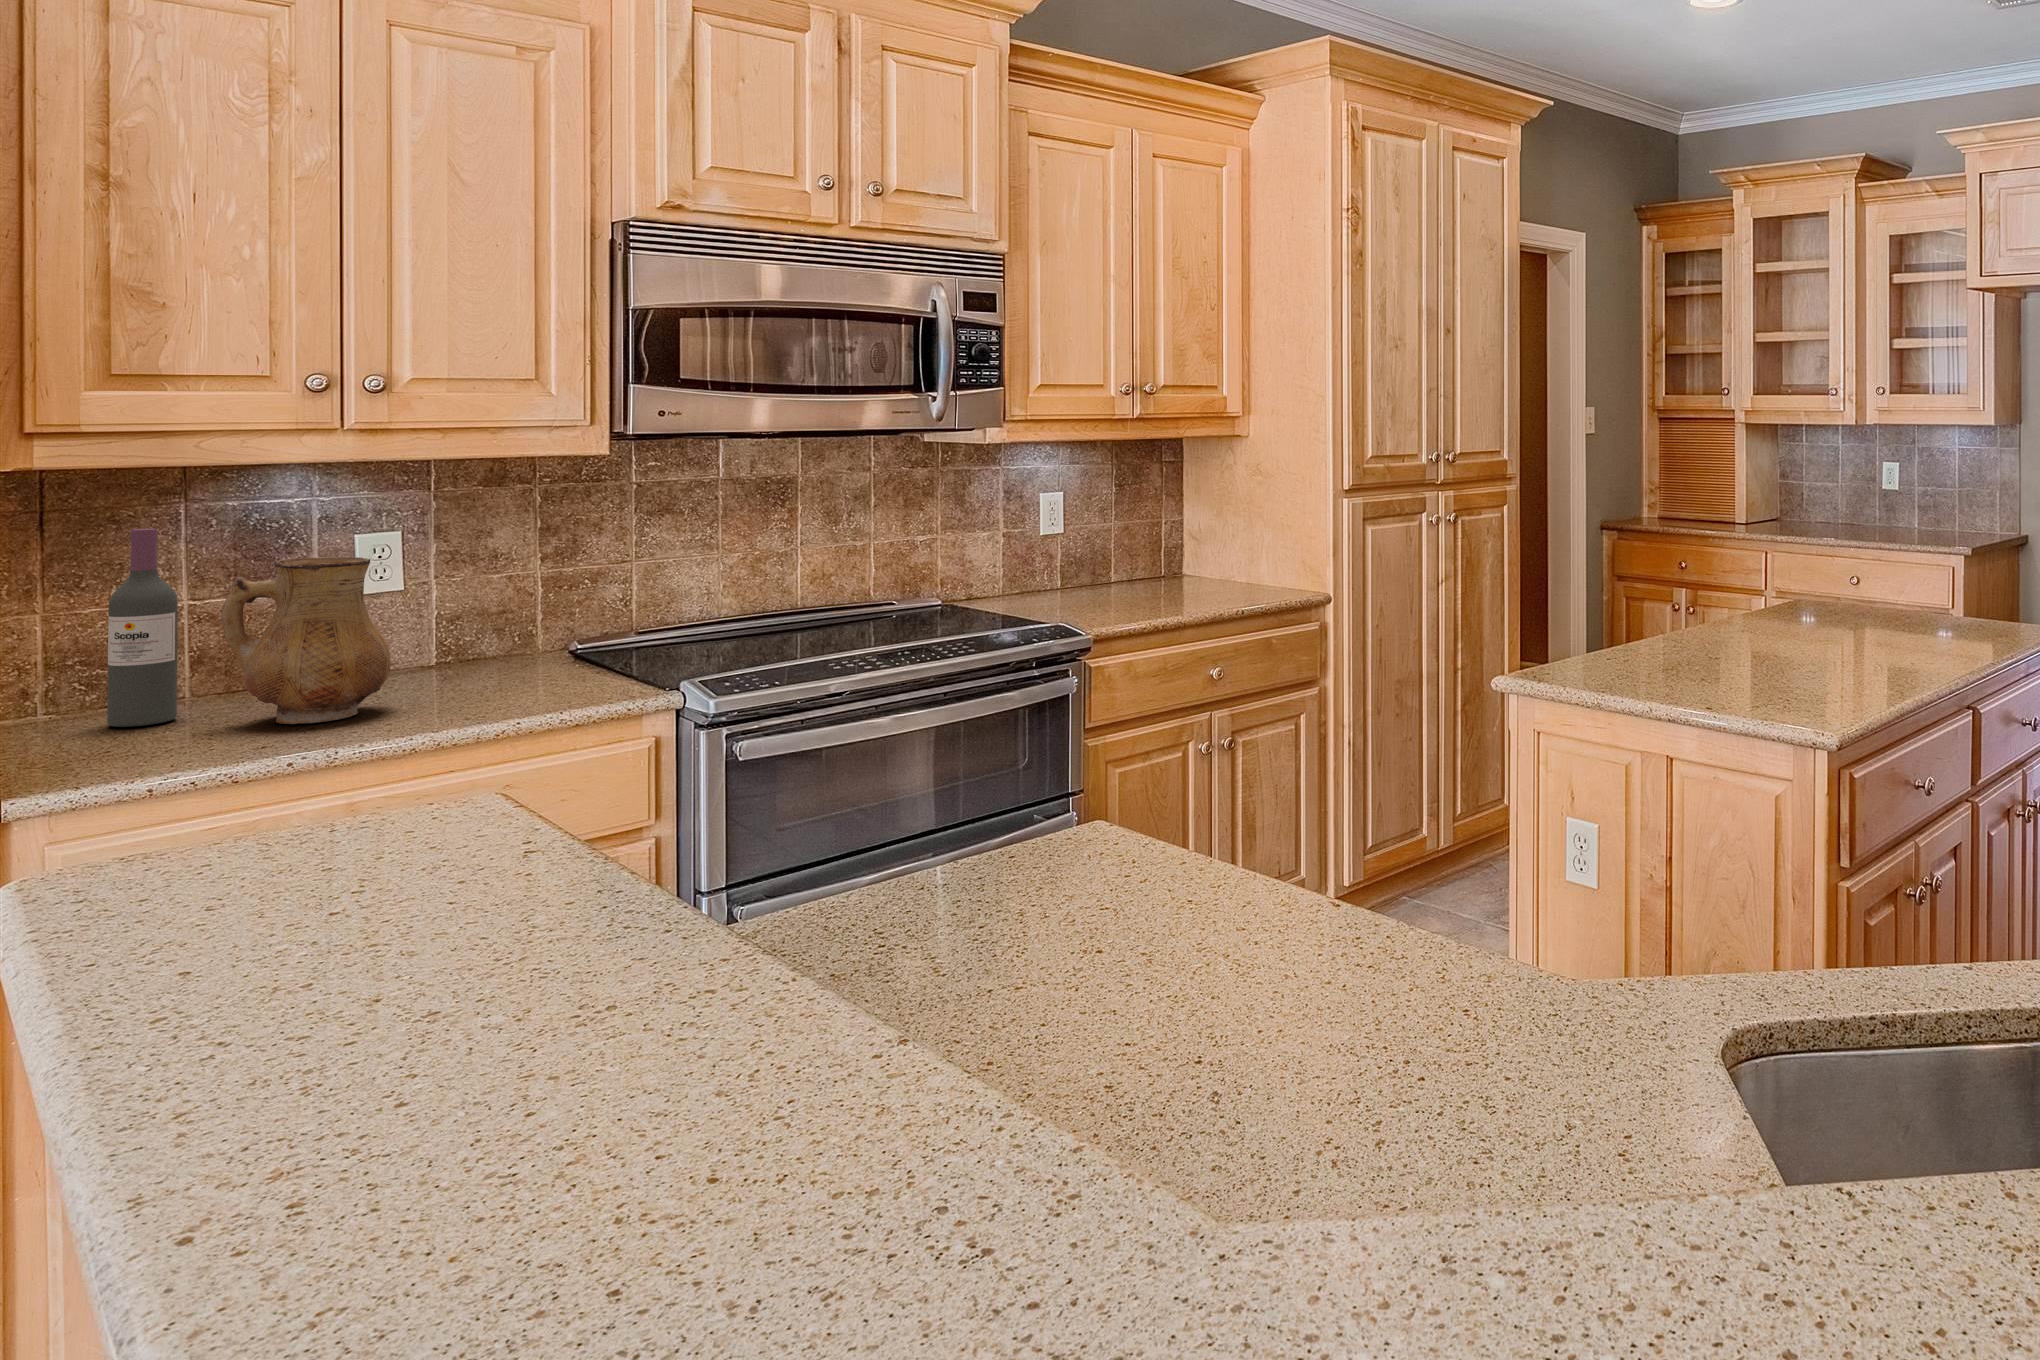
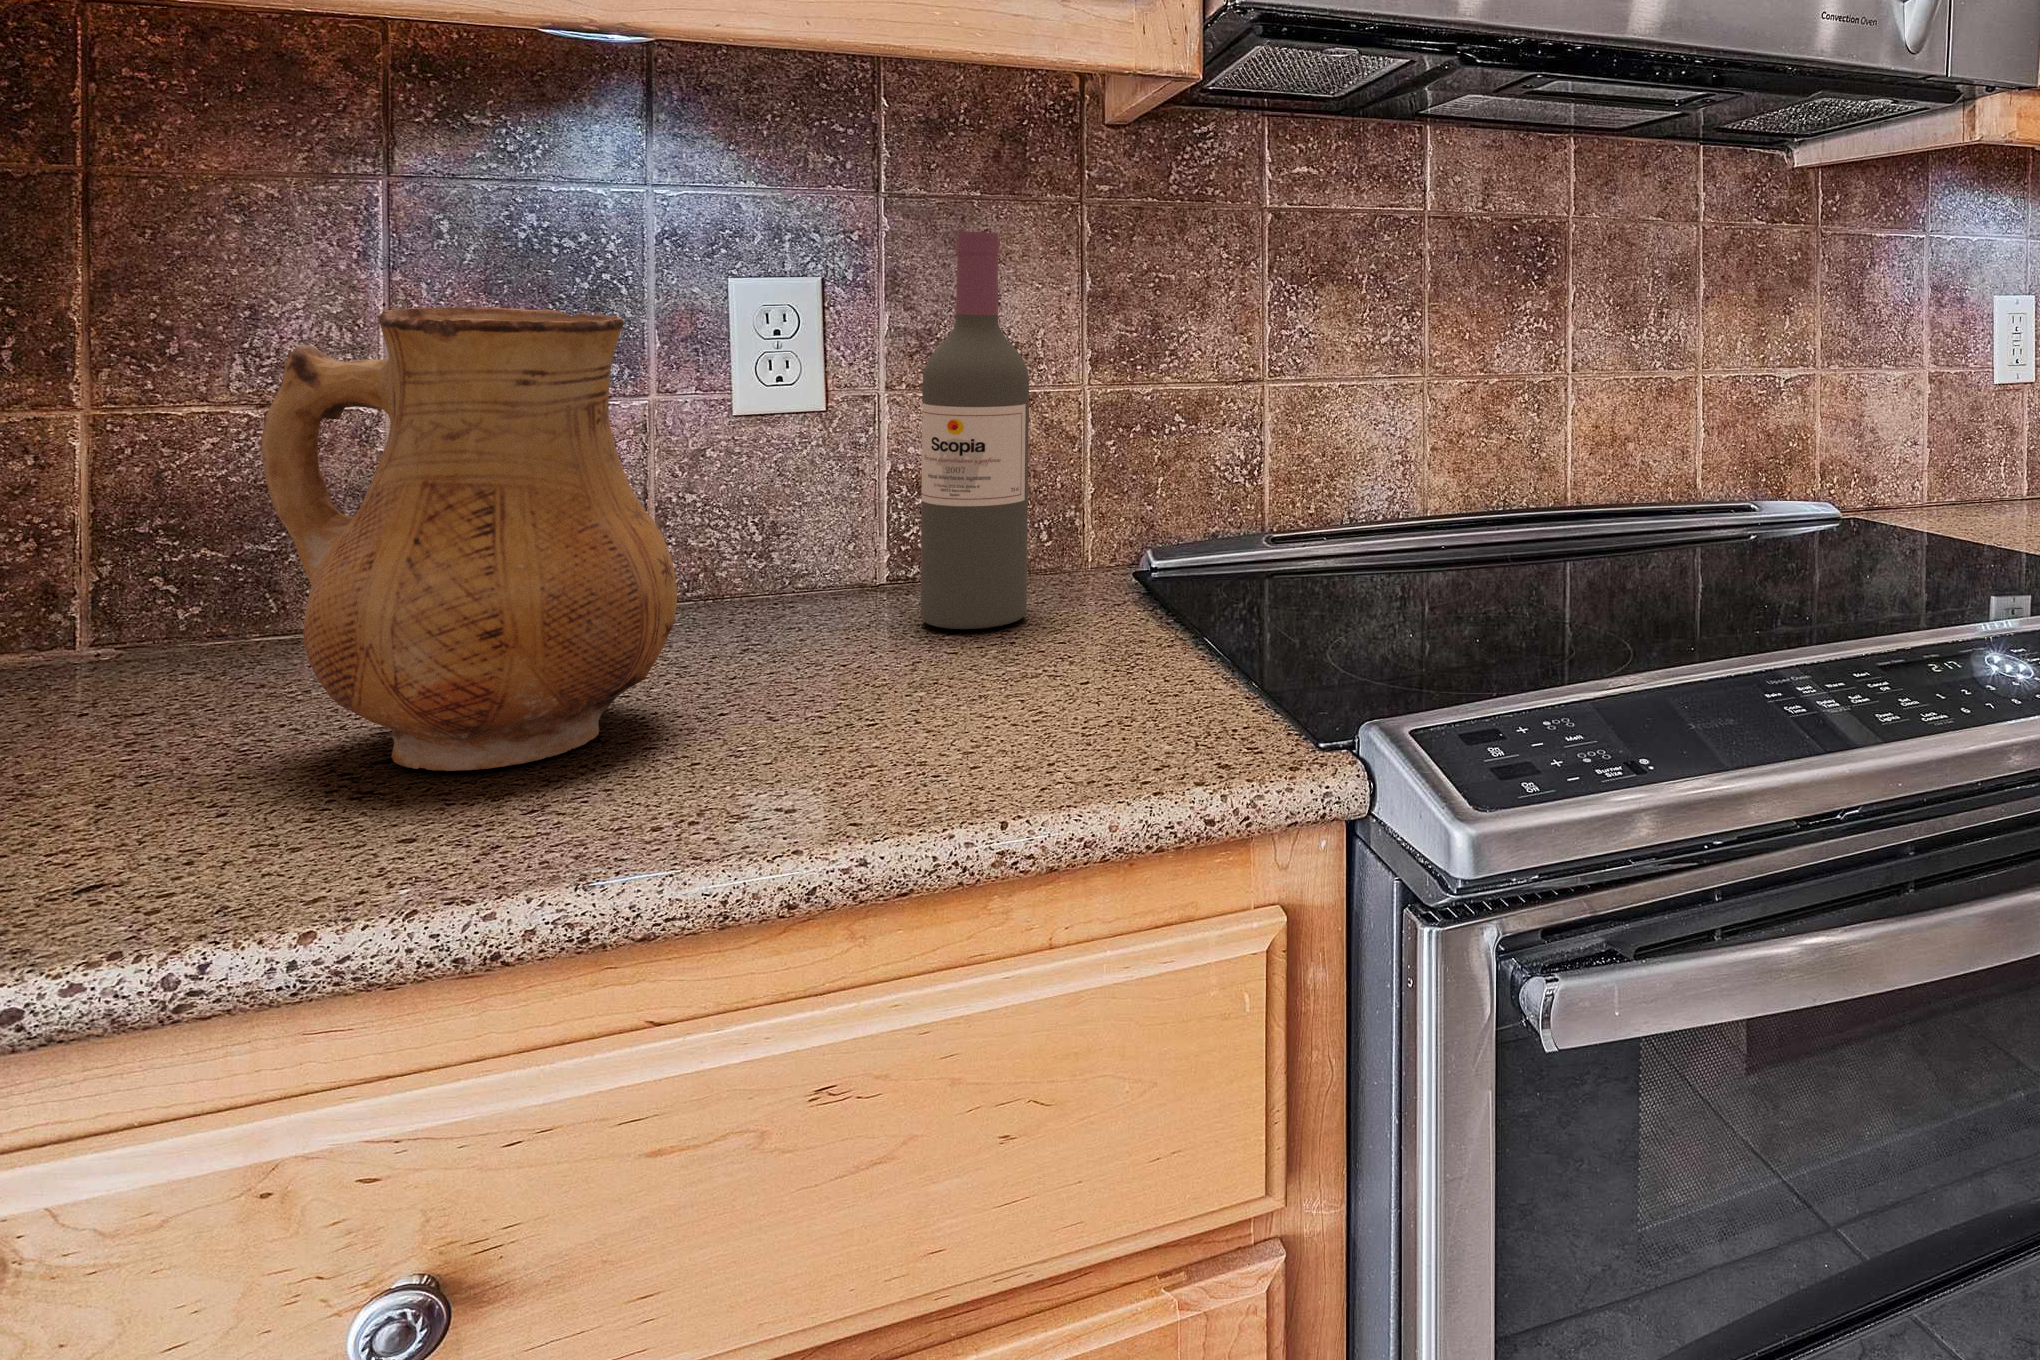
wine bottle: present [107,529,178,727] -> present [921,232,1029,629]

